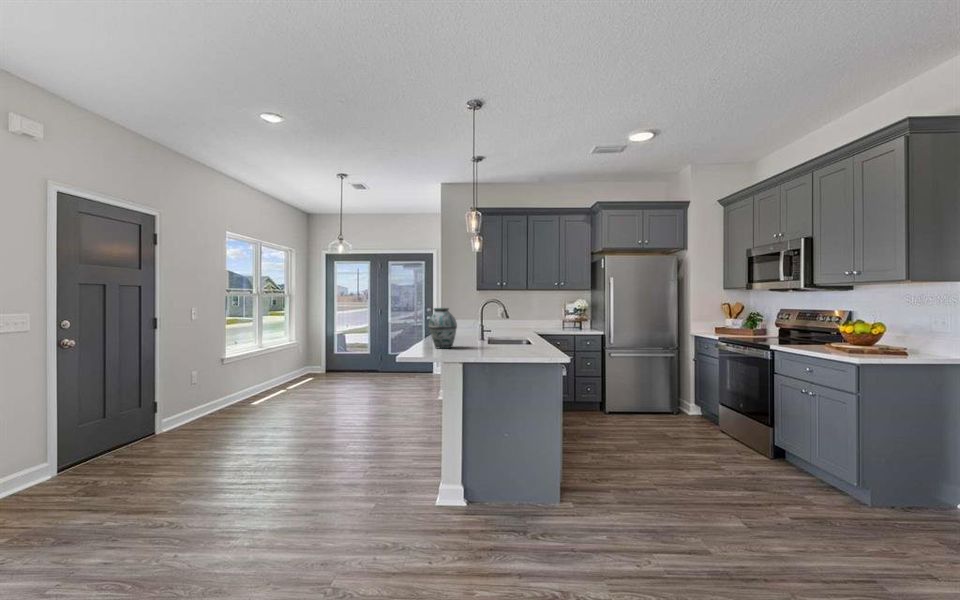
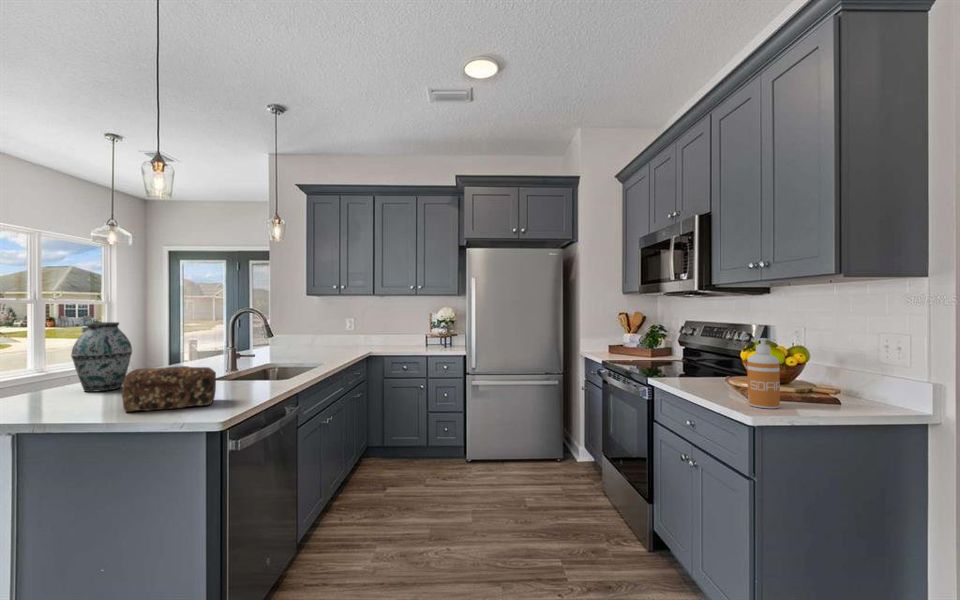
soap dispenser: none [849,317,869,356] -> present [747,338,780,409]
bread loaf: none [492,332,537,356] -> present [122,366,216,412]

